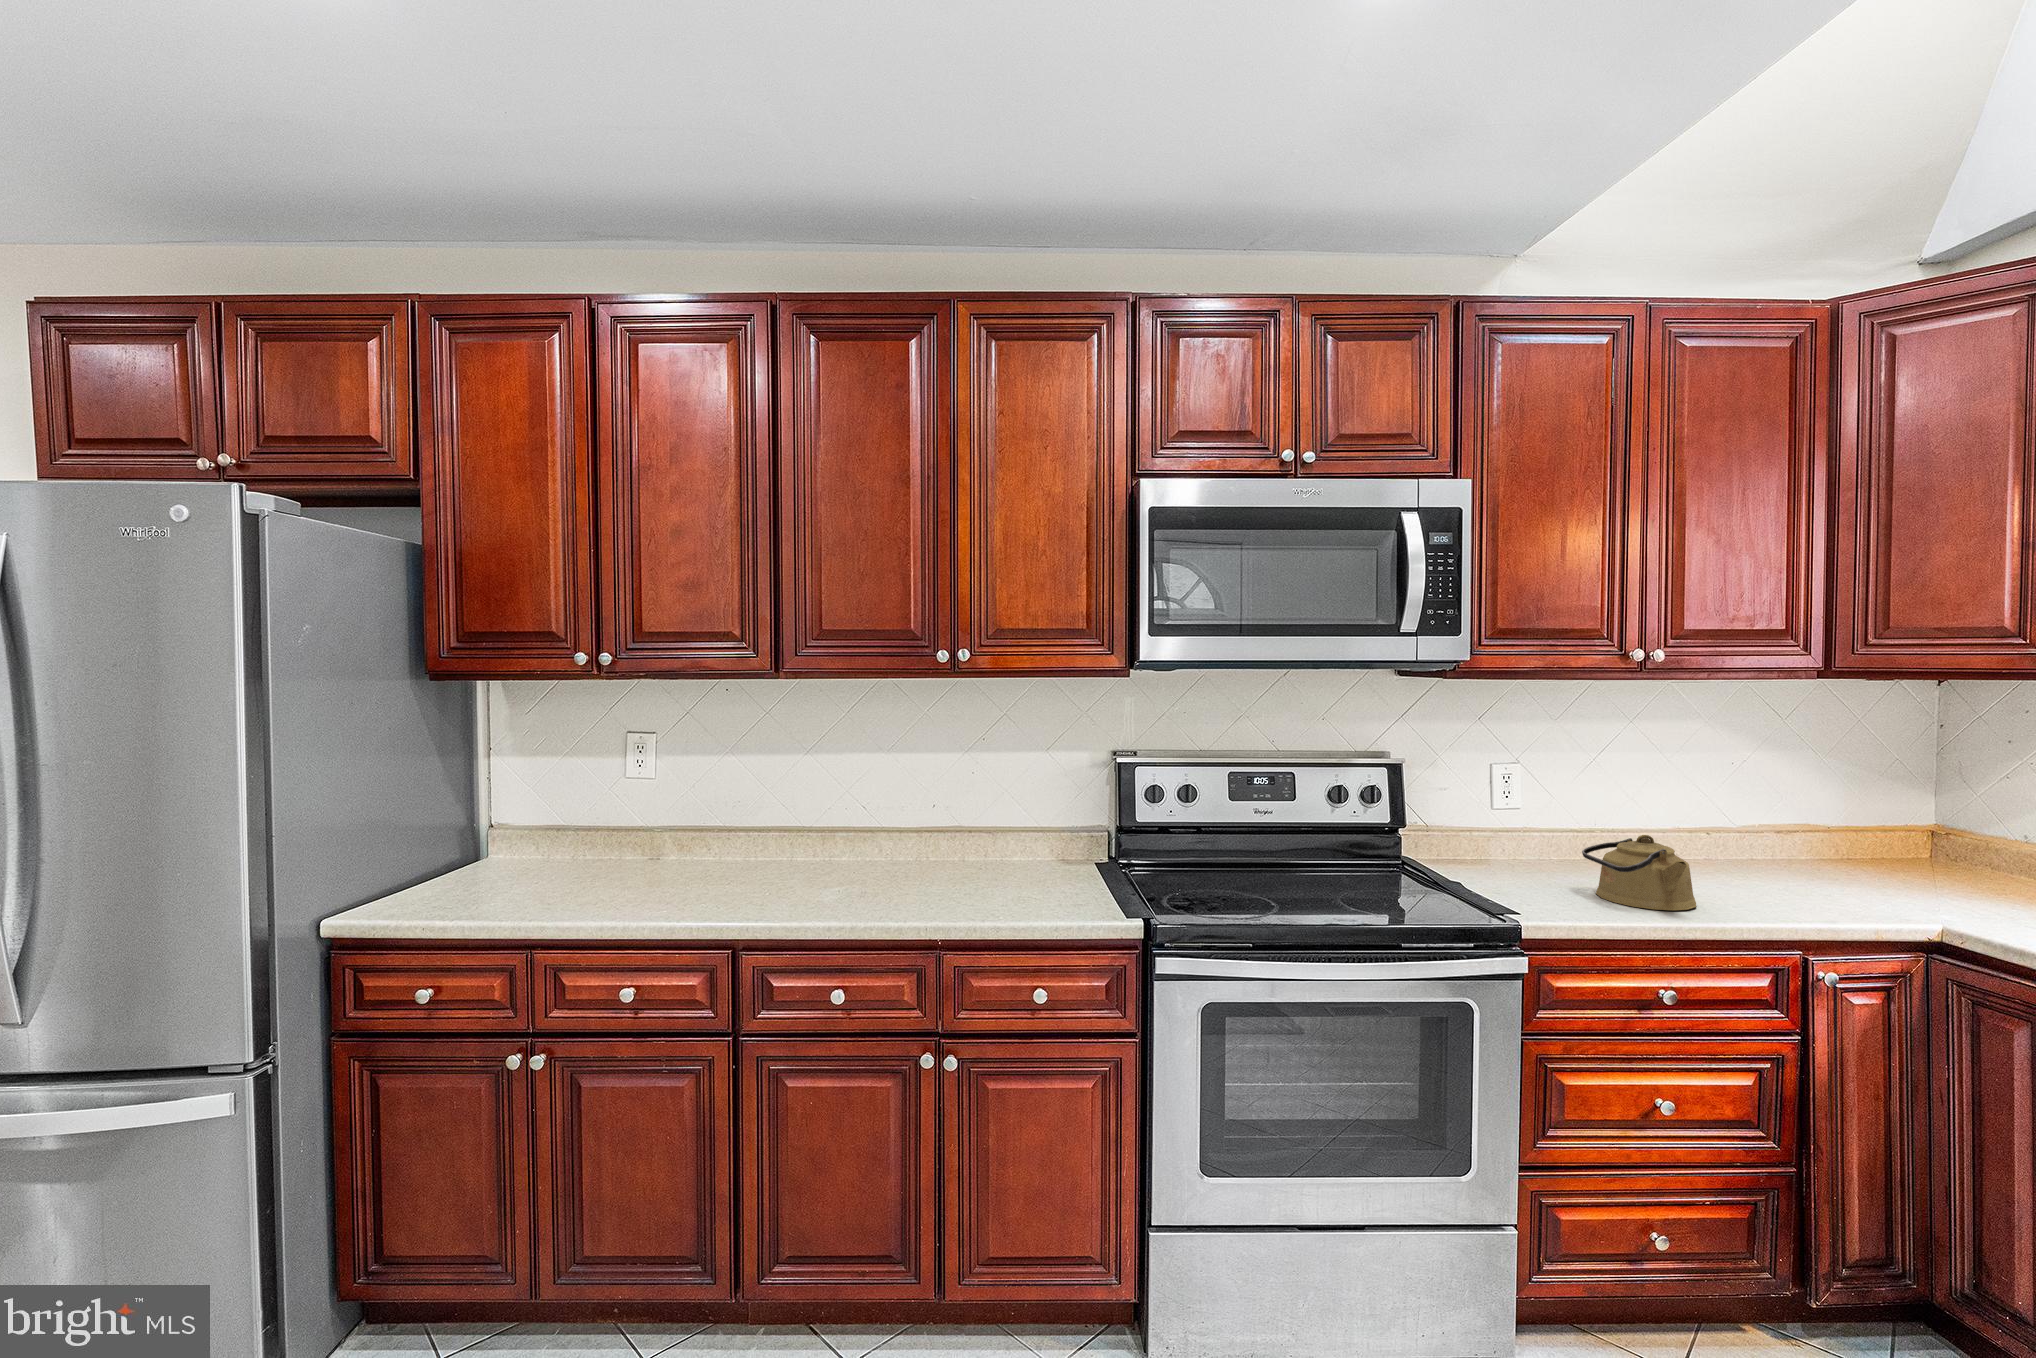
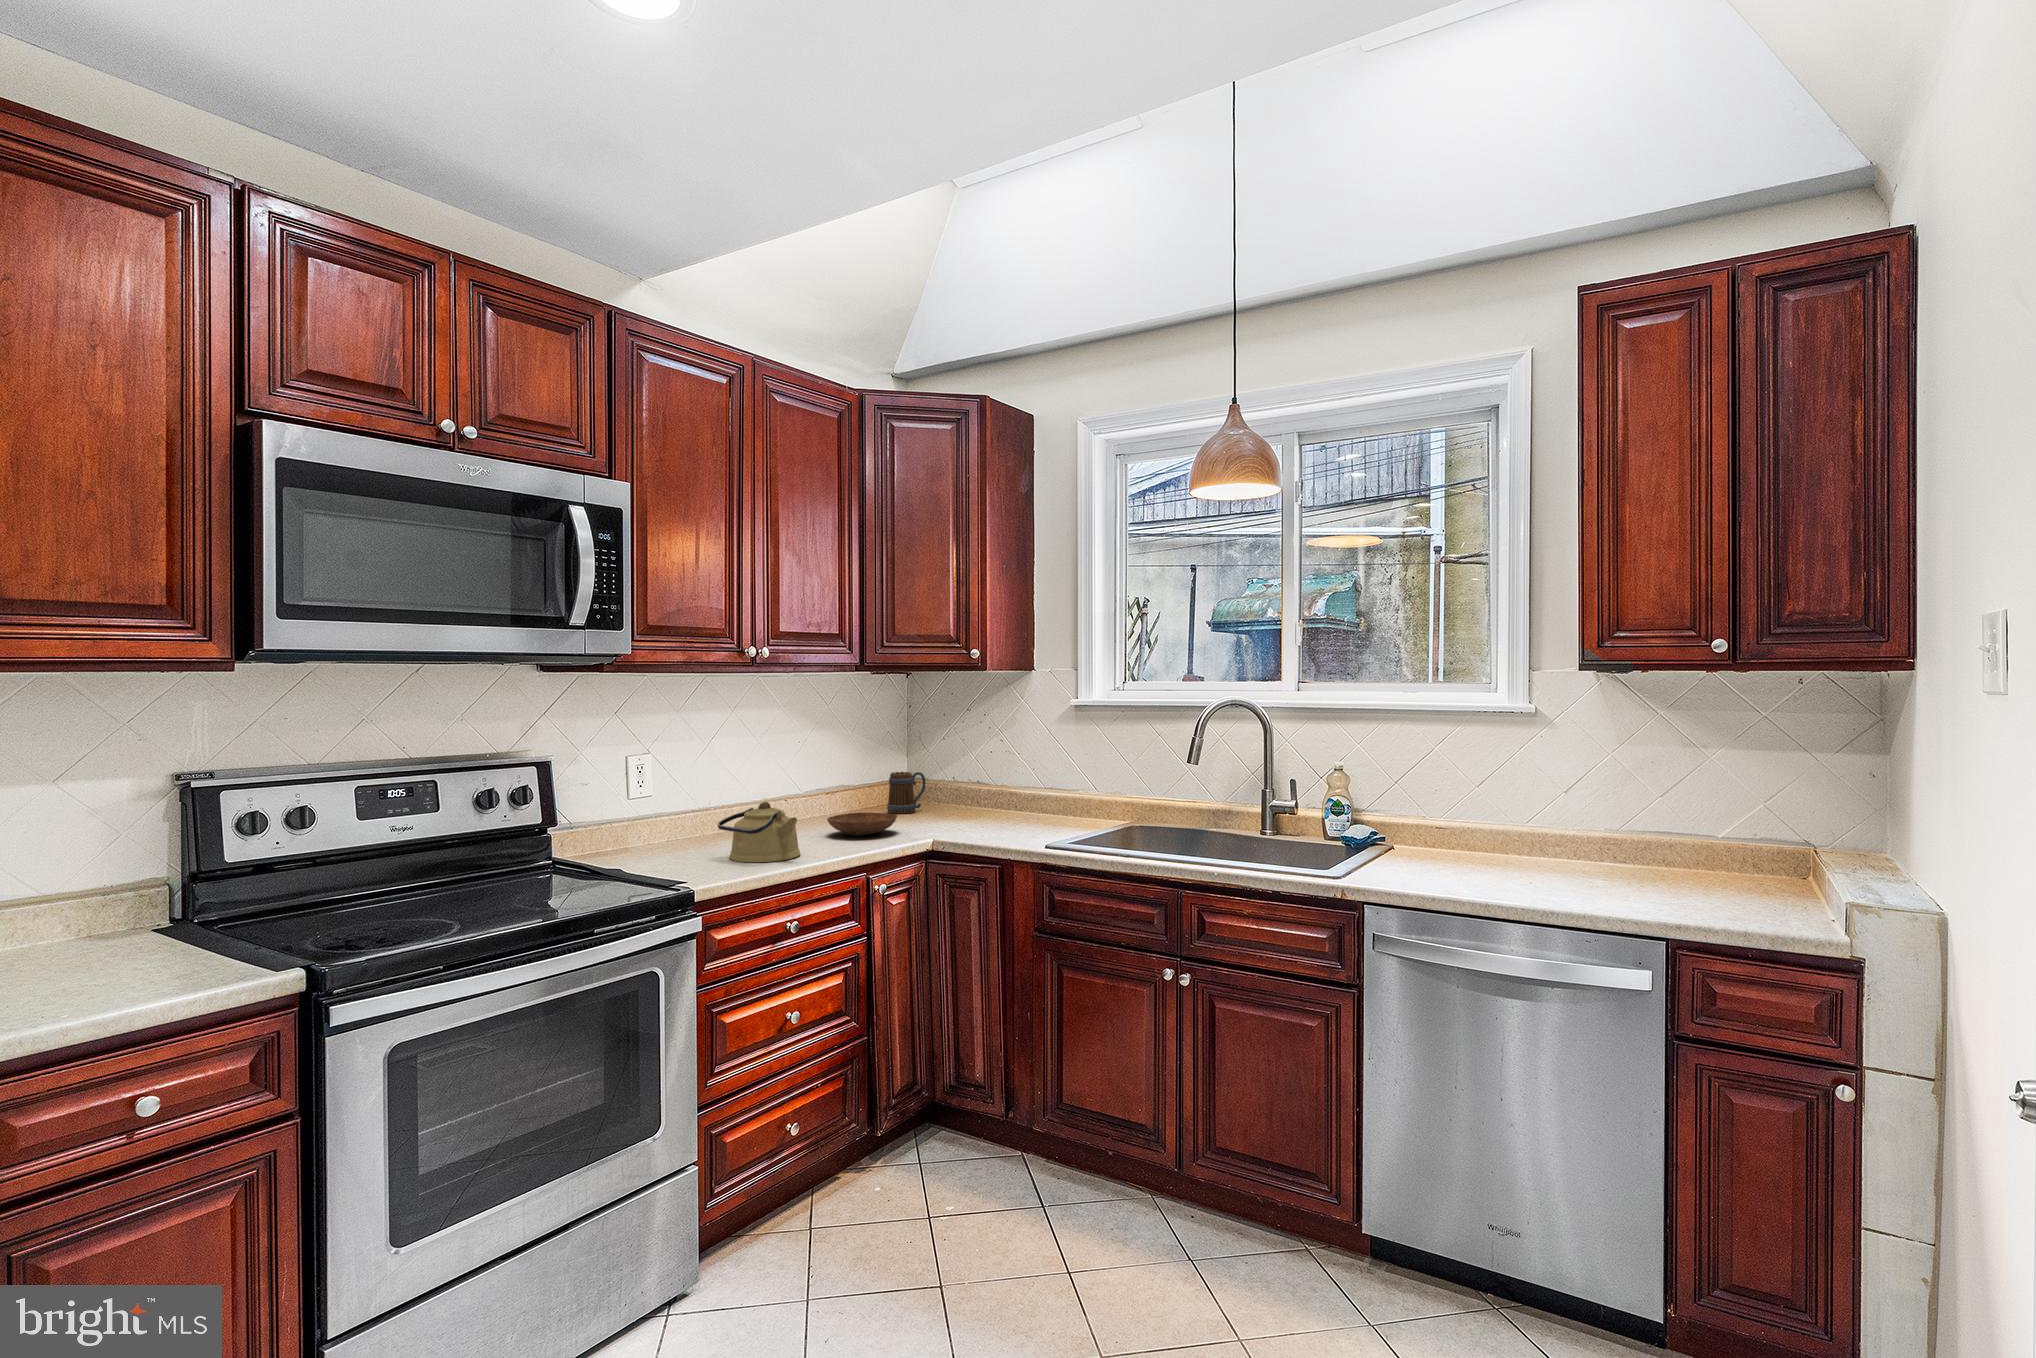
mug: none [1882,814,1960,874] -> present [887,772,926,814]
bowl: none [1756,862,1883,897] -> present [827,813,897,836]

